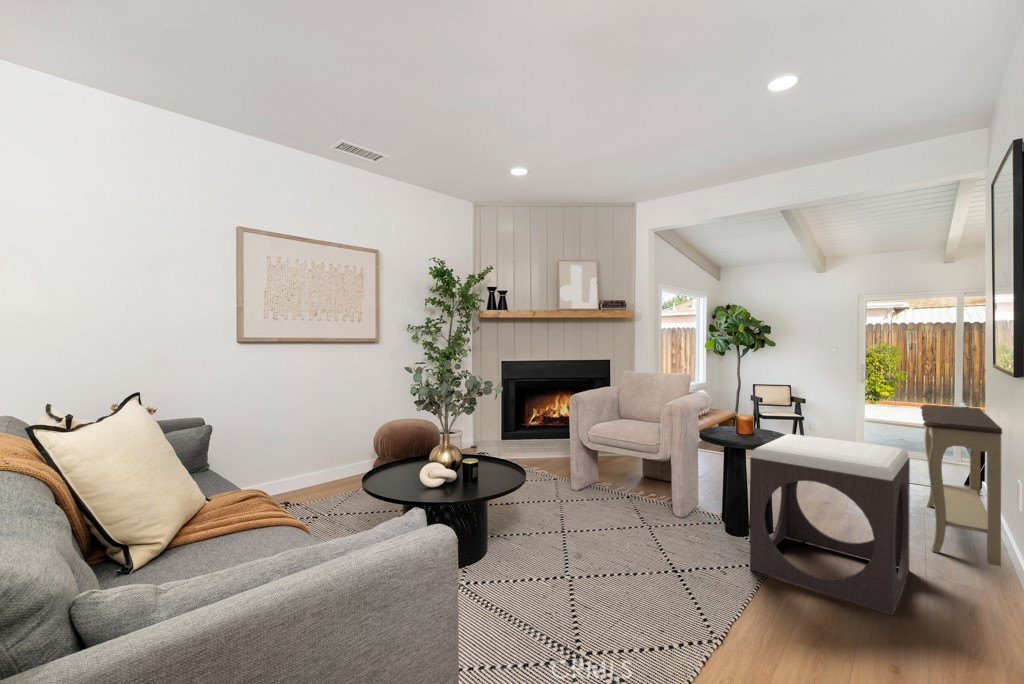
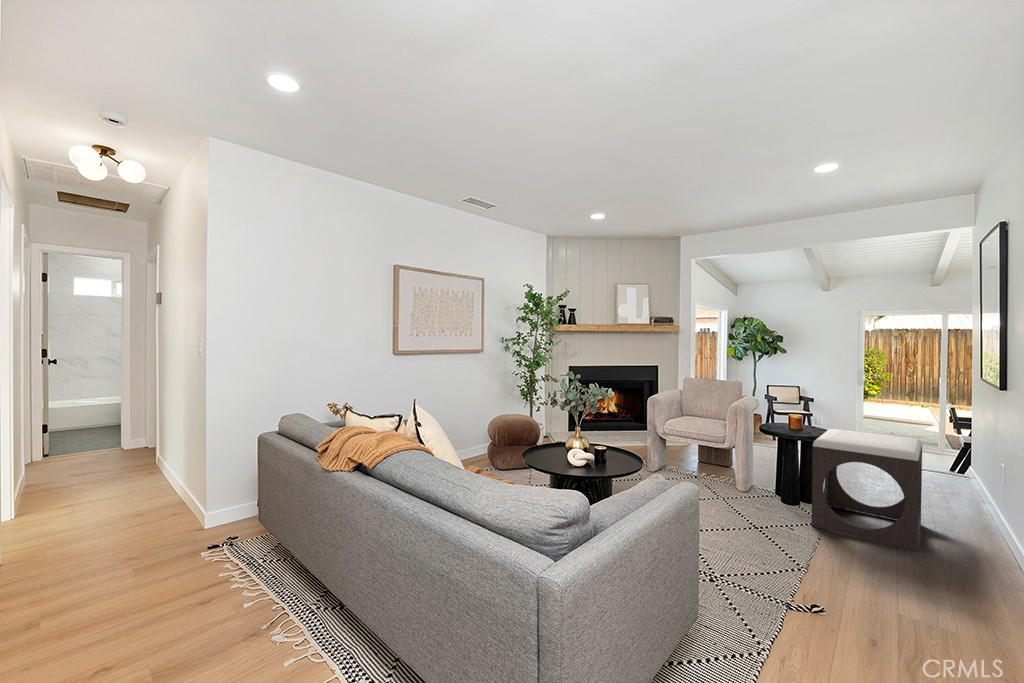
console table: present [921,405,1002,566] -> none [919,405,985,522]

